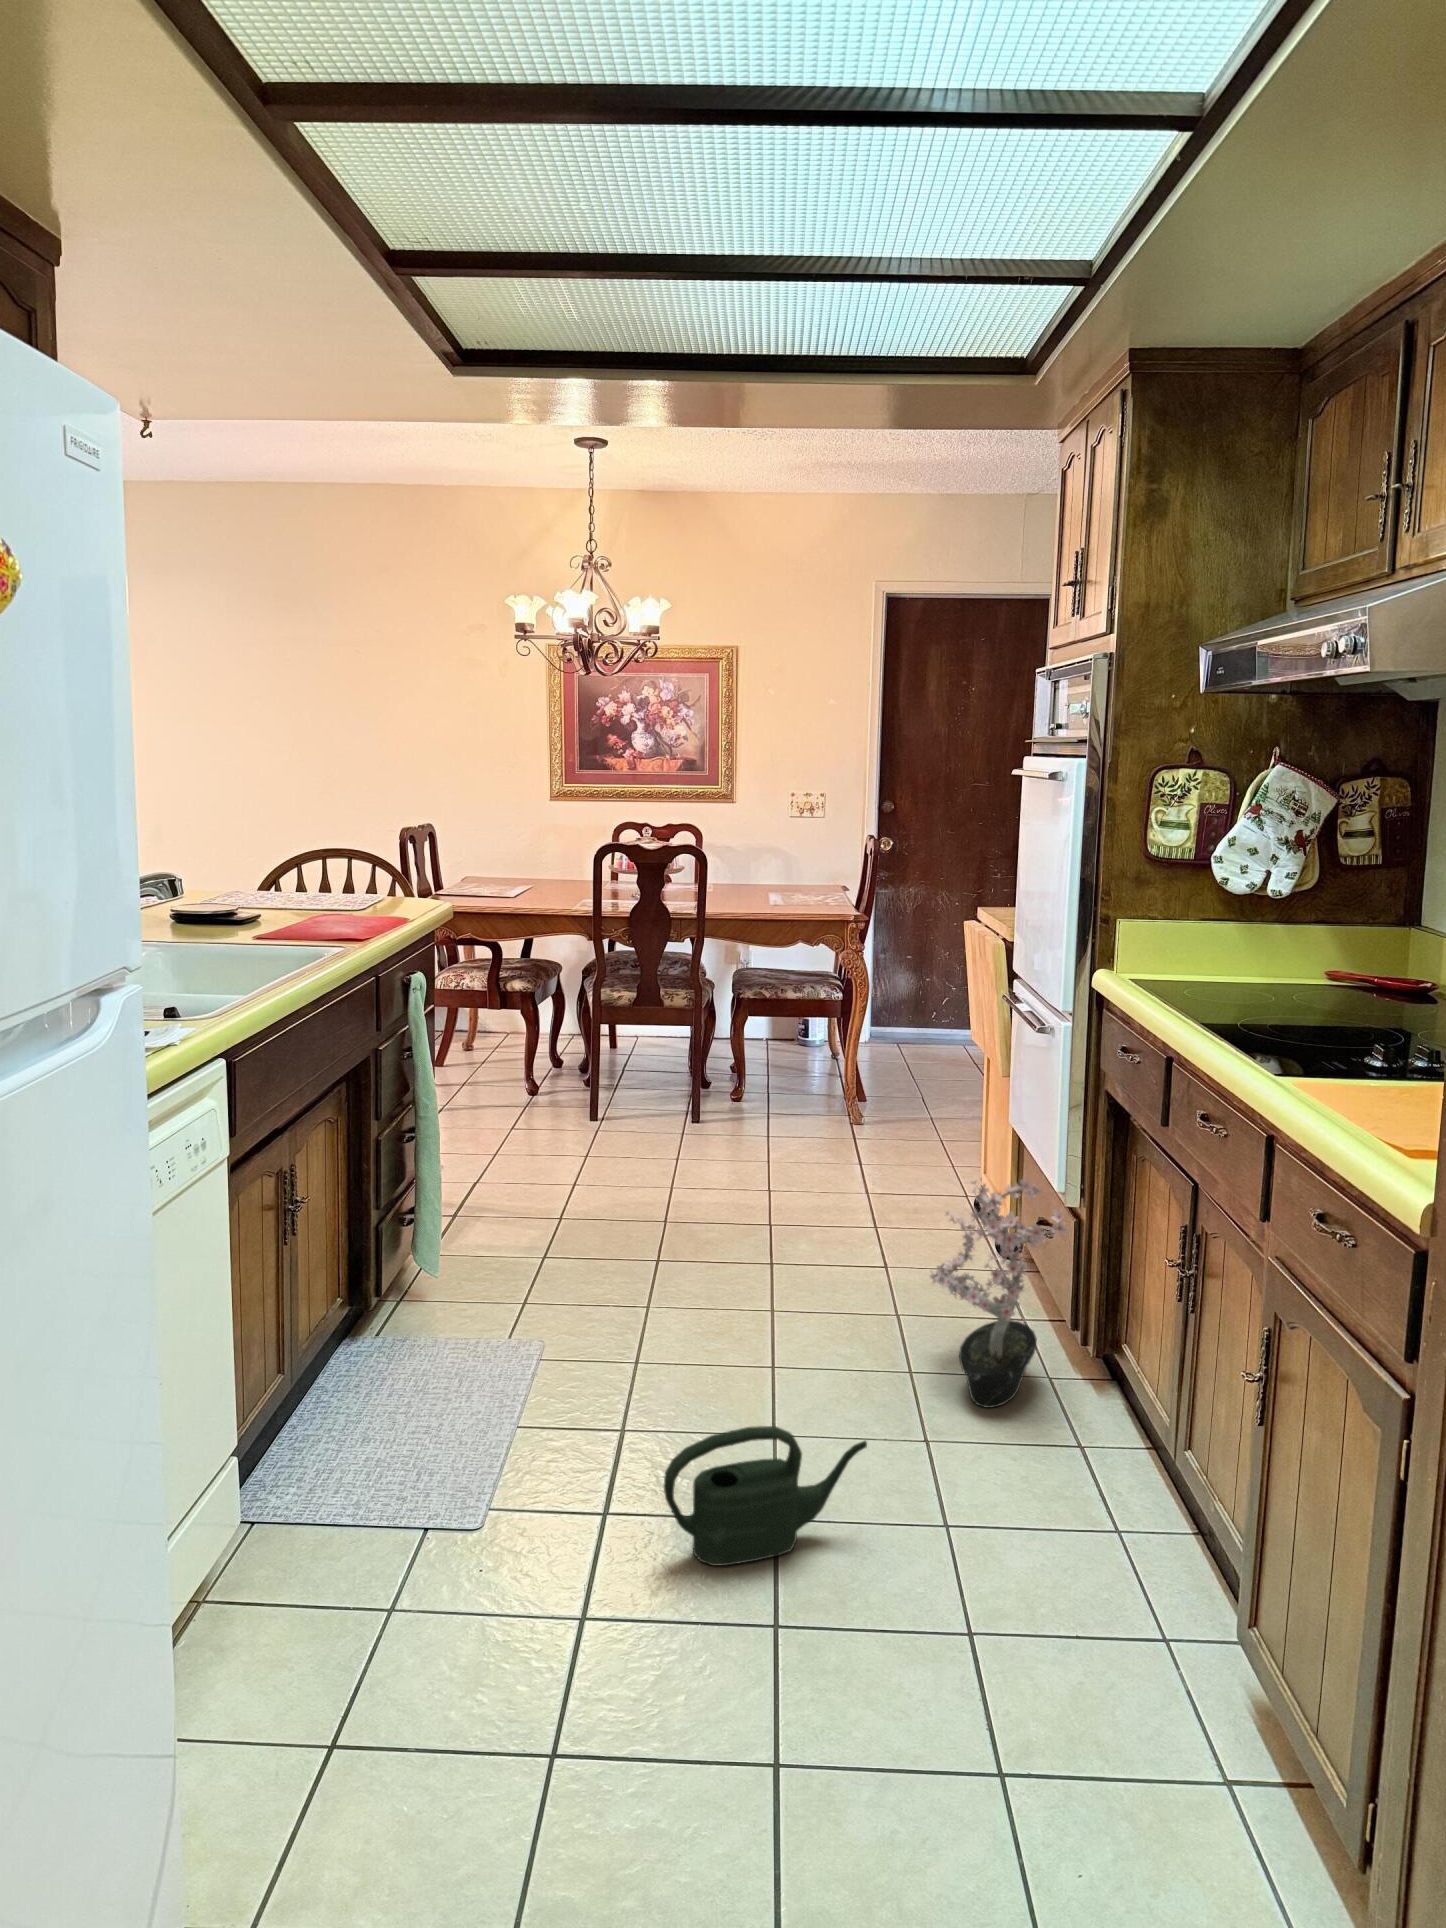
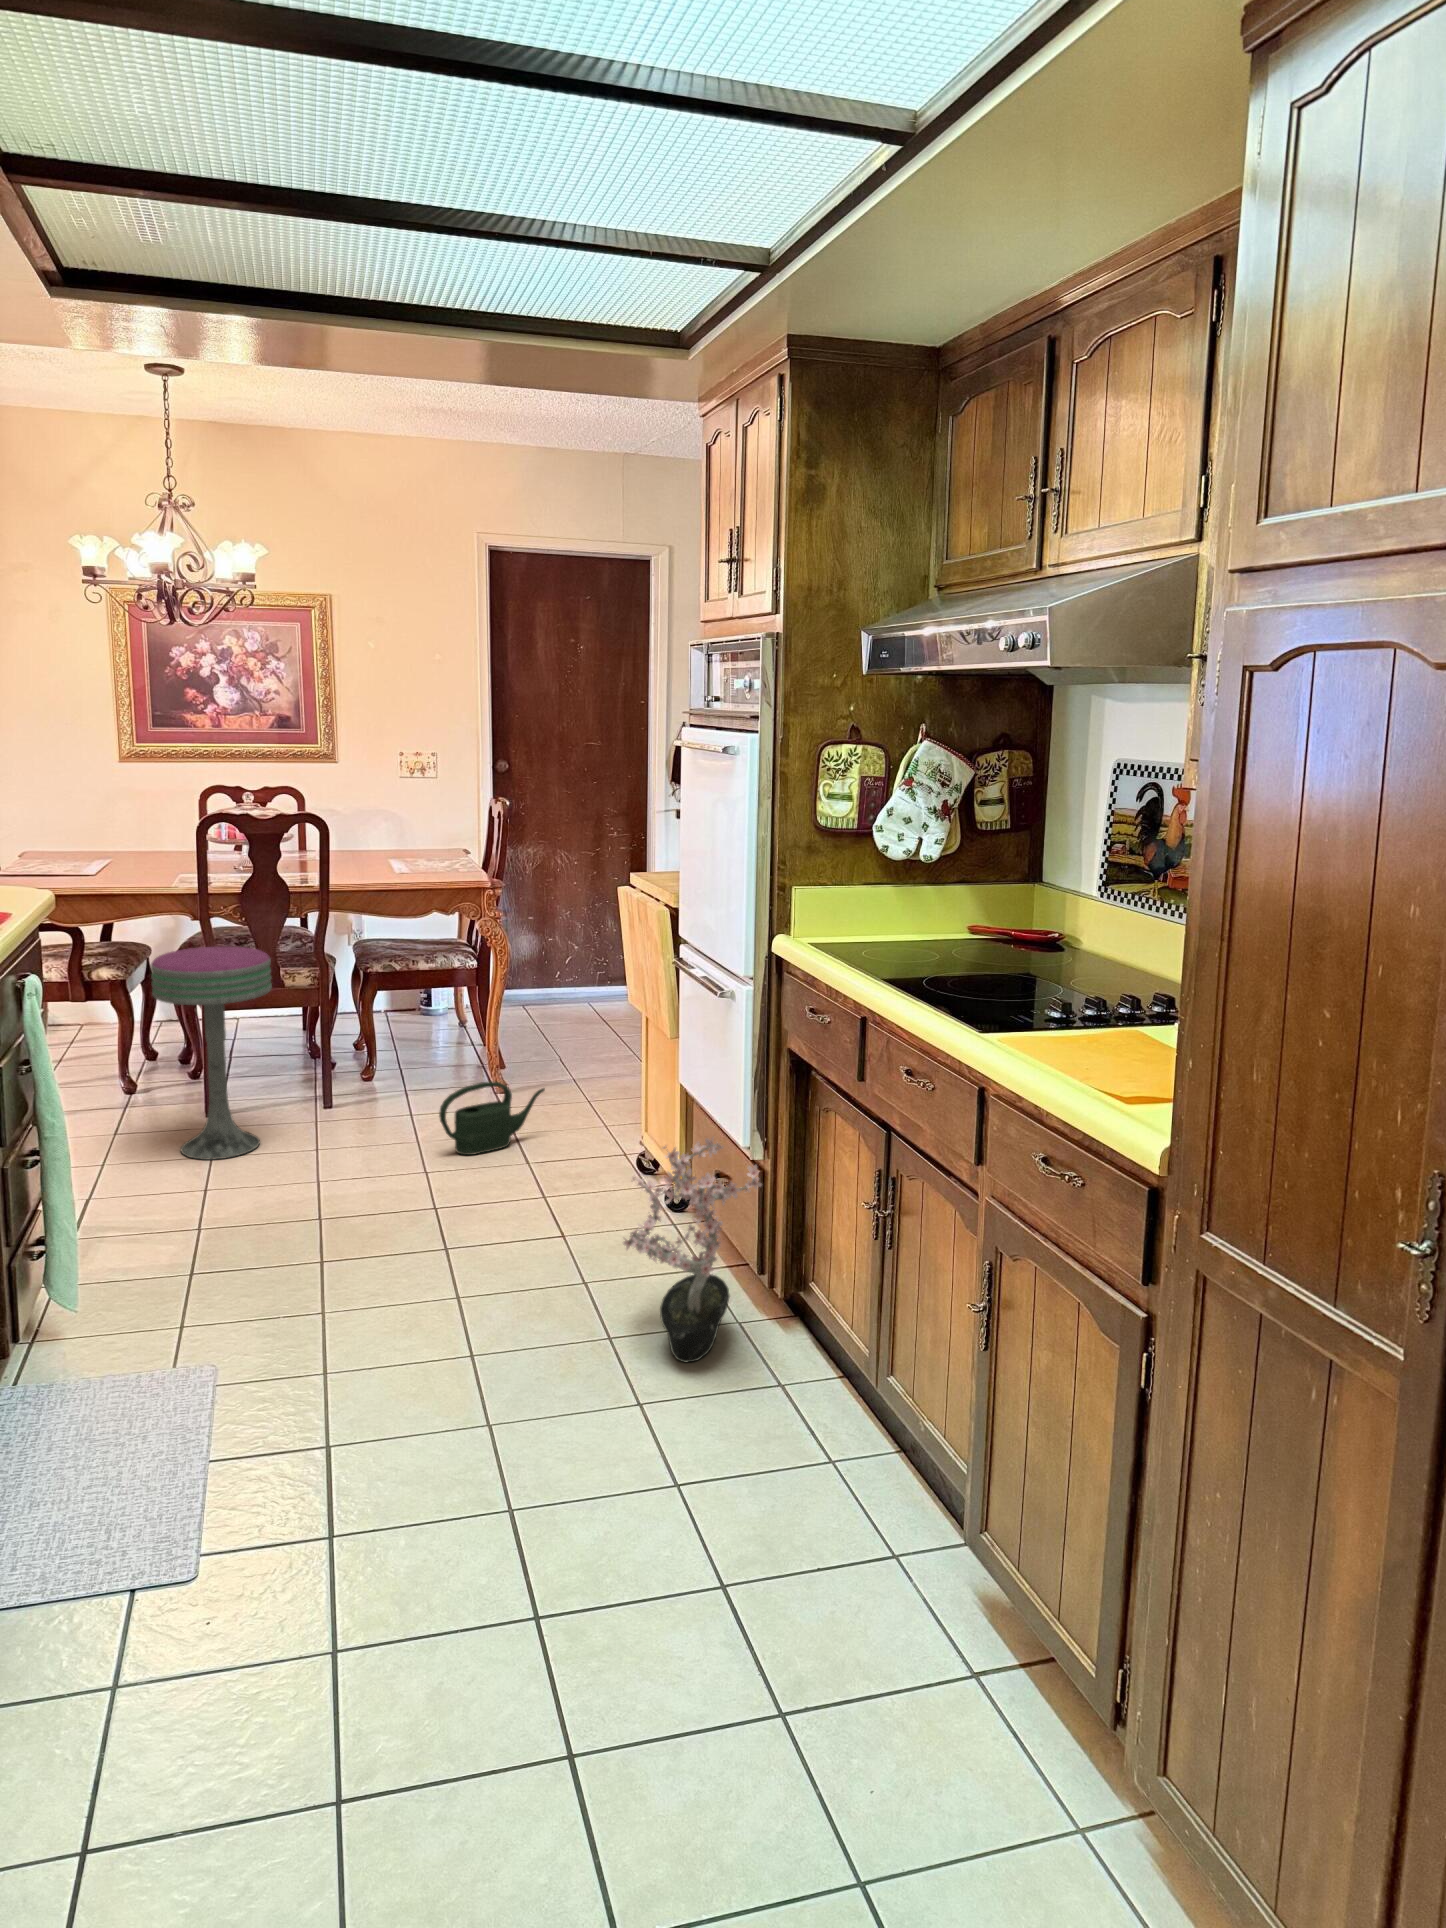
bar stool: none [546,965,646,1159] -> present [150,946,272,1160]
watering can: present [664,1426,867,1566] -> present [439,1081,545,1155]

